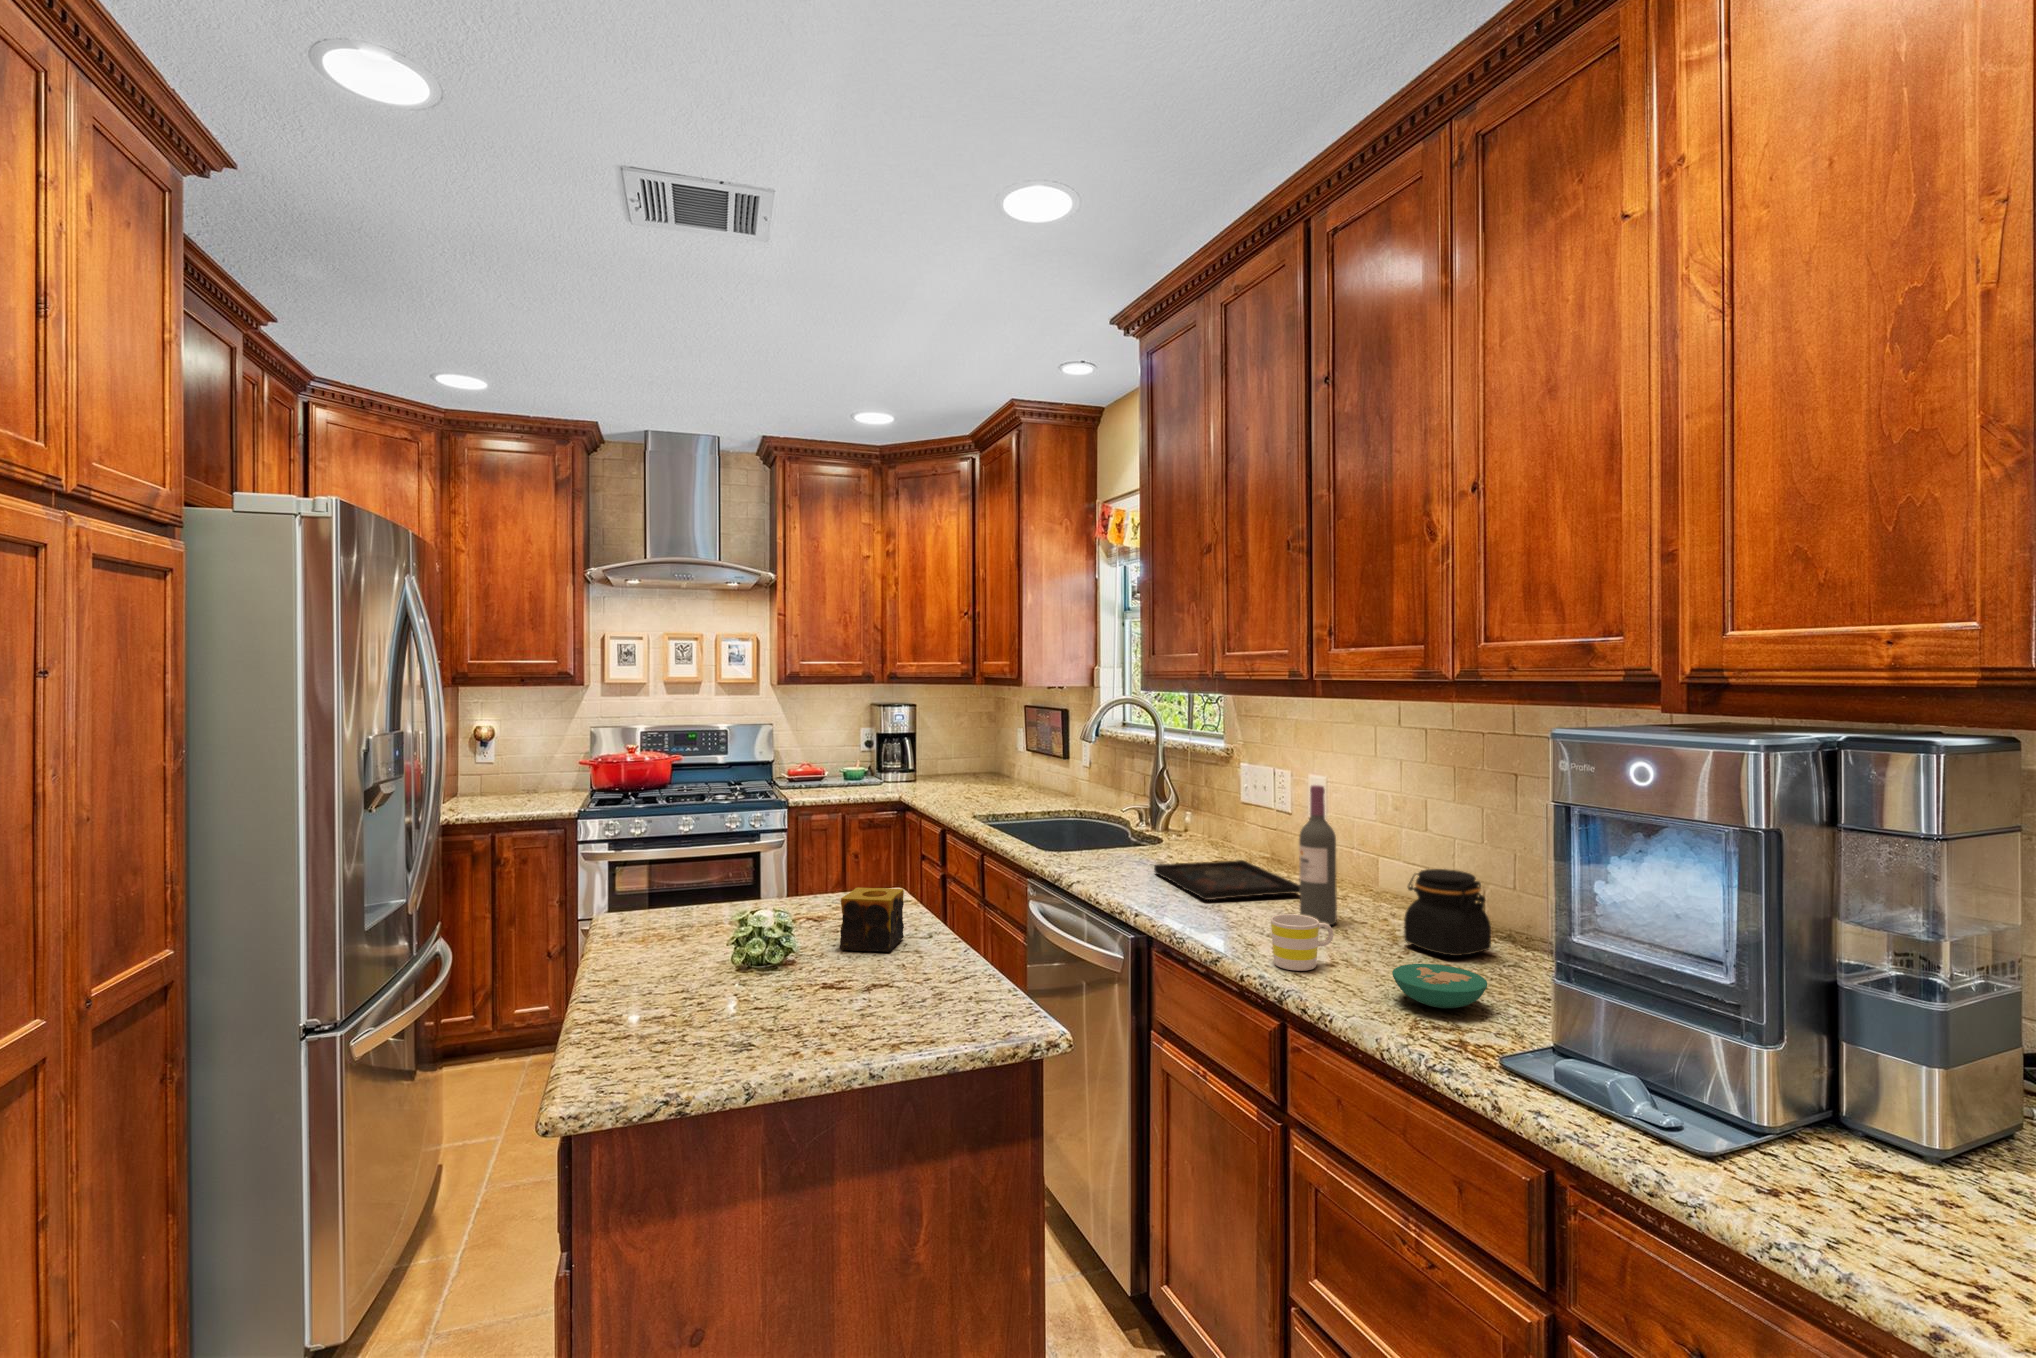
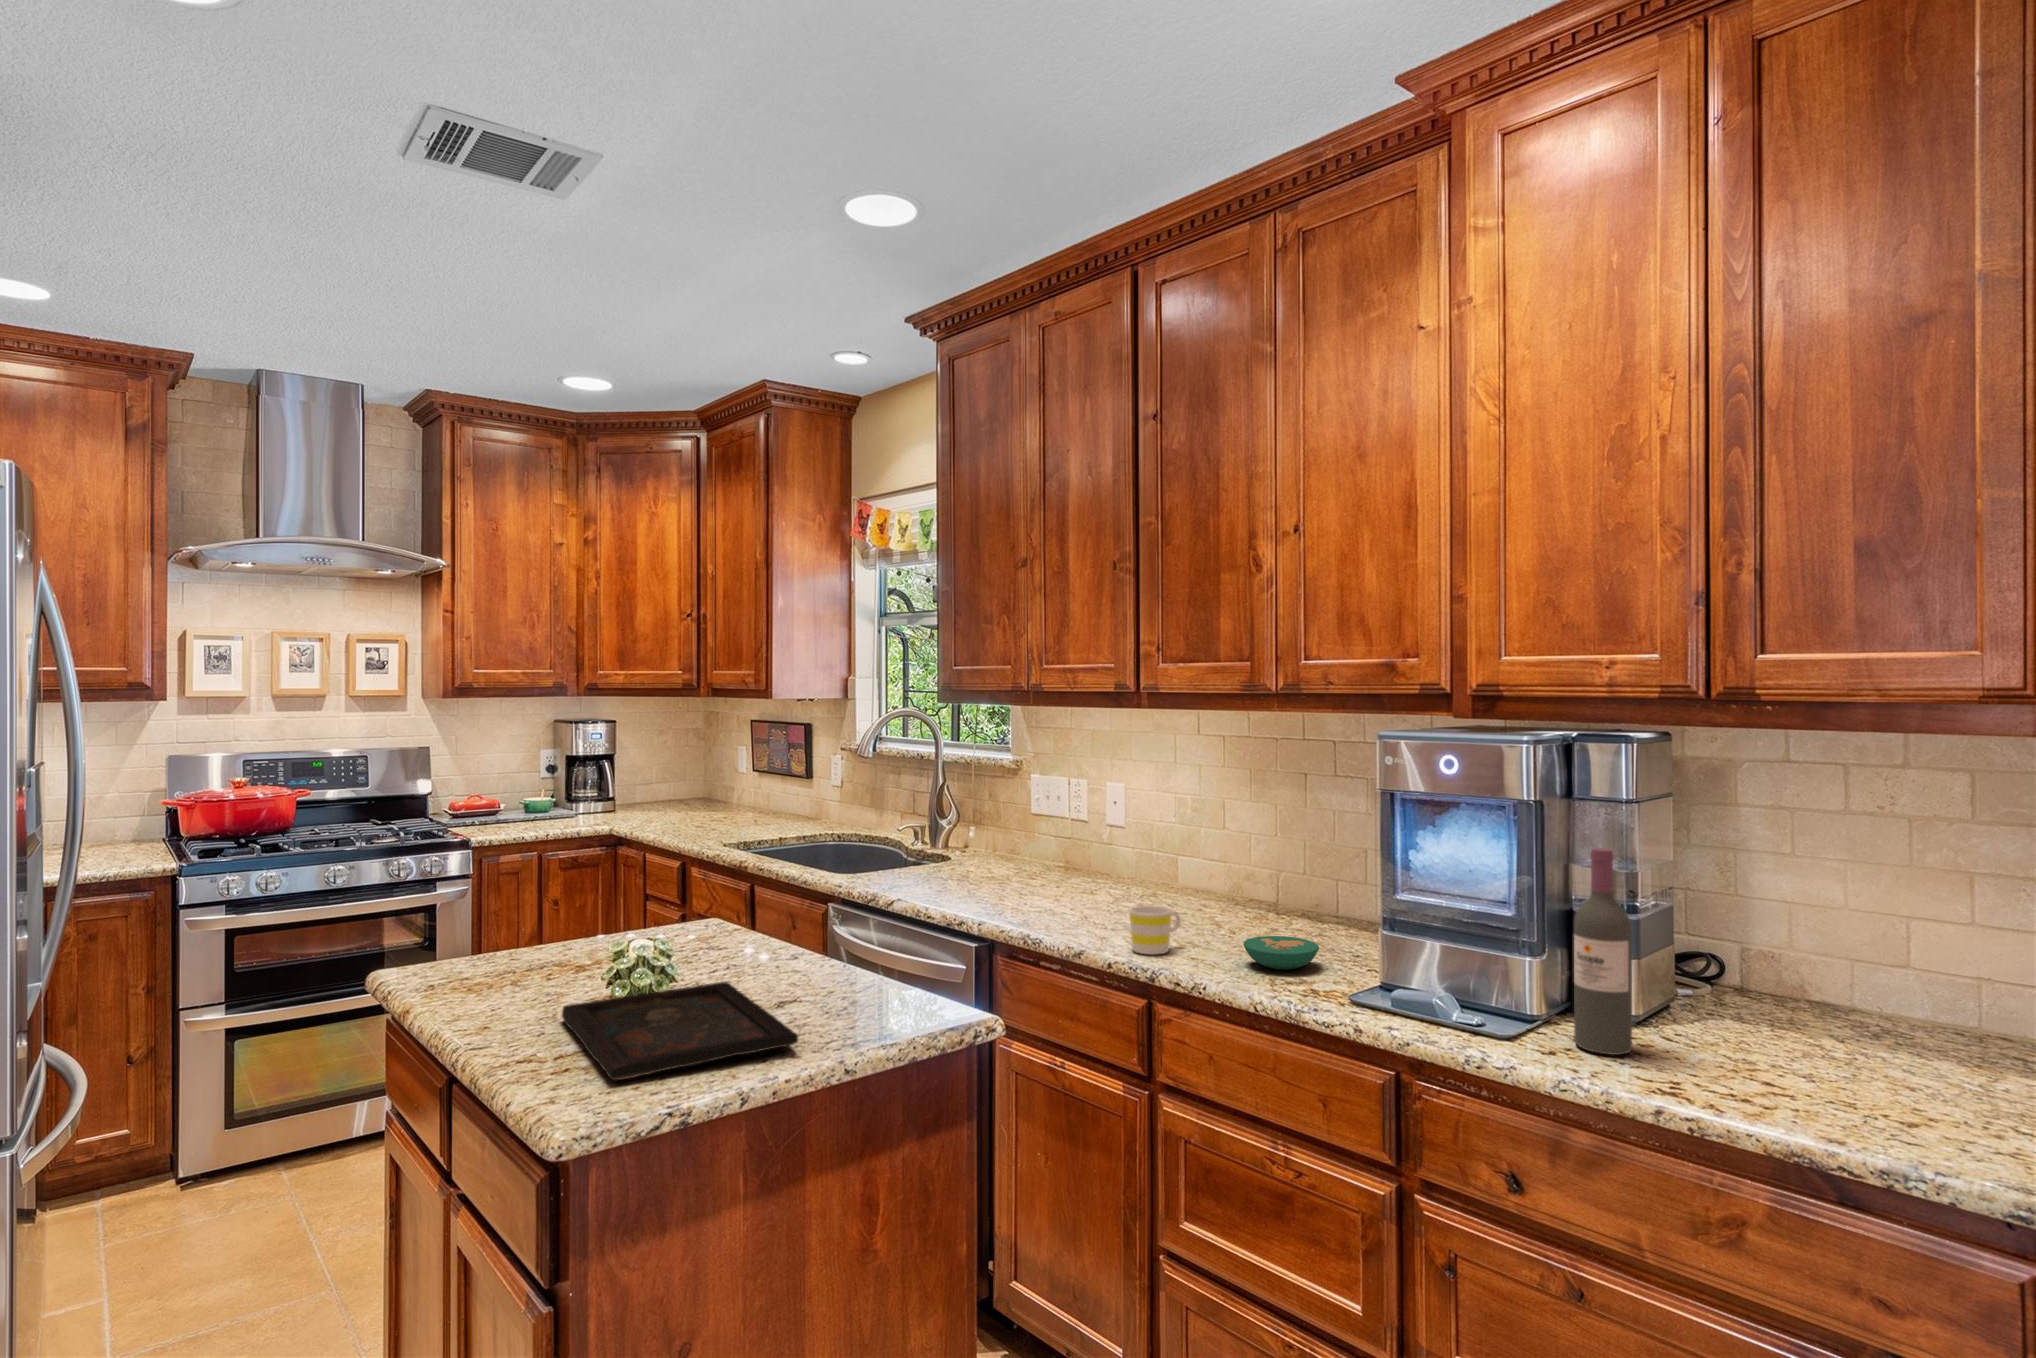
wine bottle: present [1299,785,1337,925] -> present [1574,848,1632,1055]
tray: present [1154,860,1300,900] -> present [562,982,798,1080]
jar: present [1404,869,1491,956] -> none [1226,859,1297,932]
candle: present [840,887,904,952] -> none [722,909,779,975]

